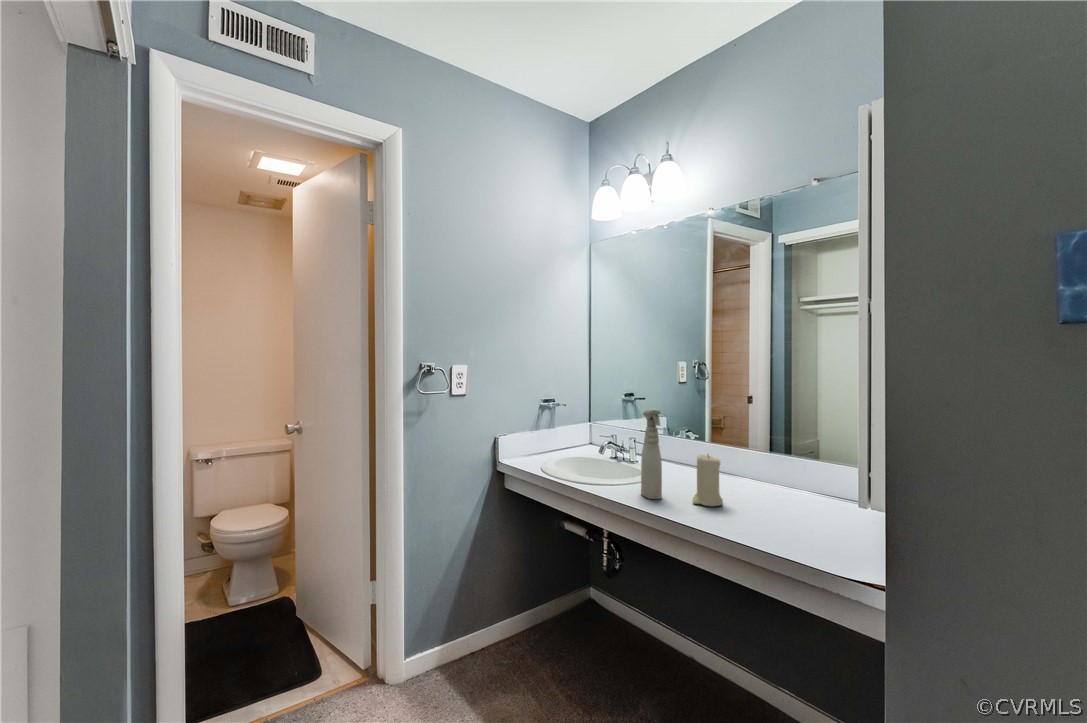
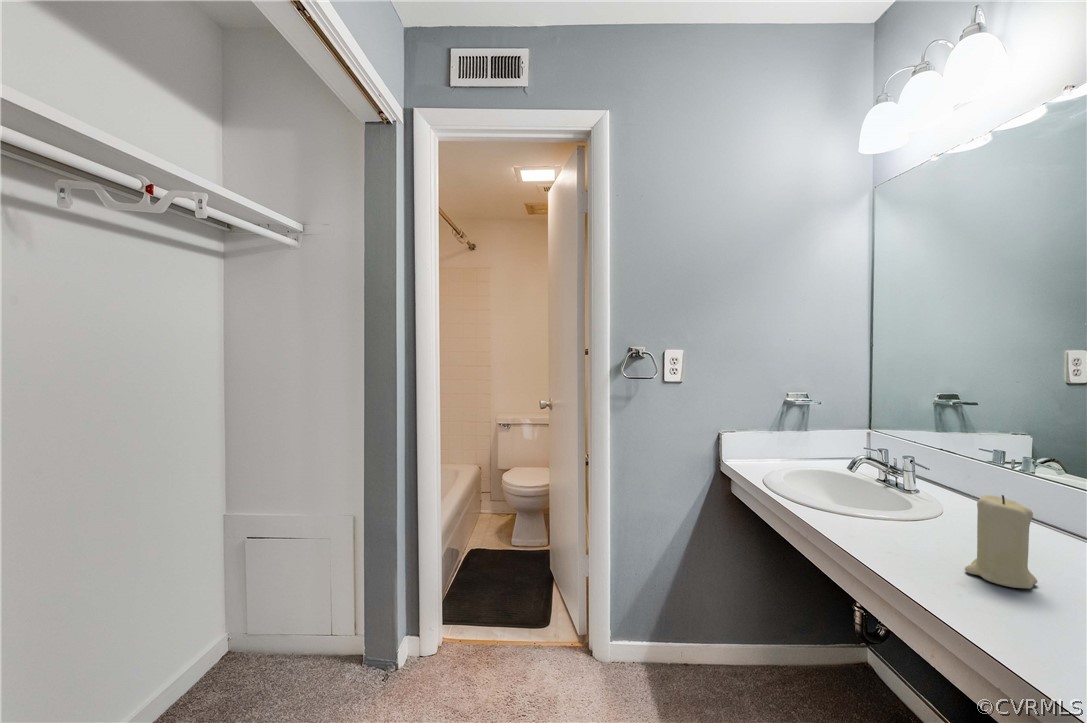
spray bottle: present [641,409,662,499] -> none [878,412,913,550]

